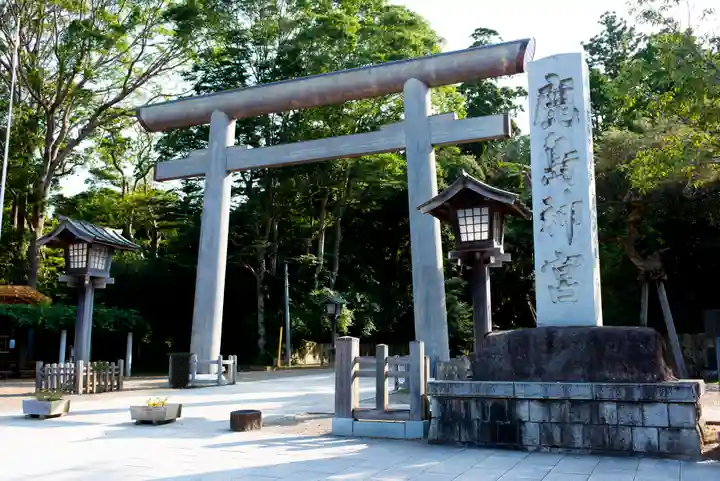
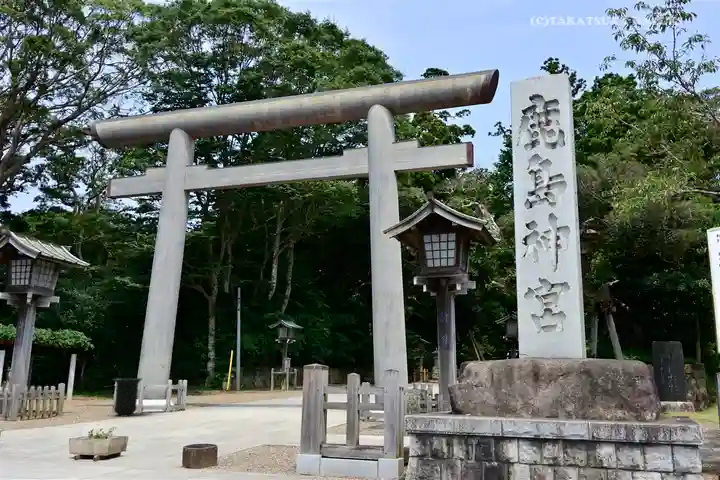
potted plant: present [90,361,110,393] -> none [22,386,50,422]

